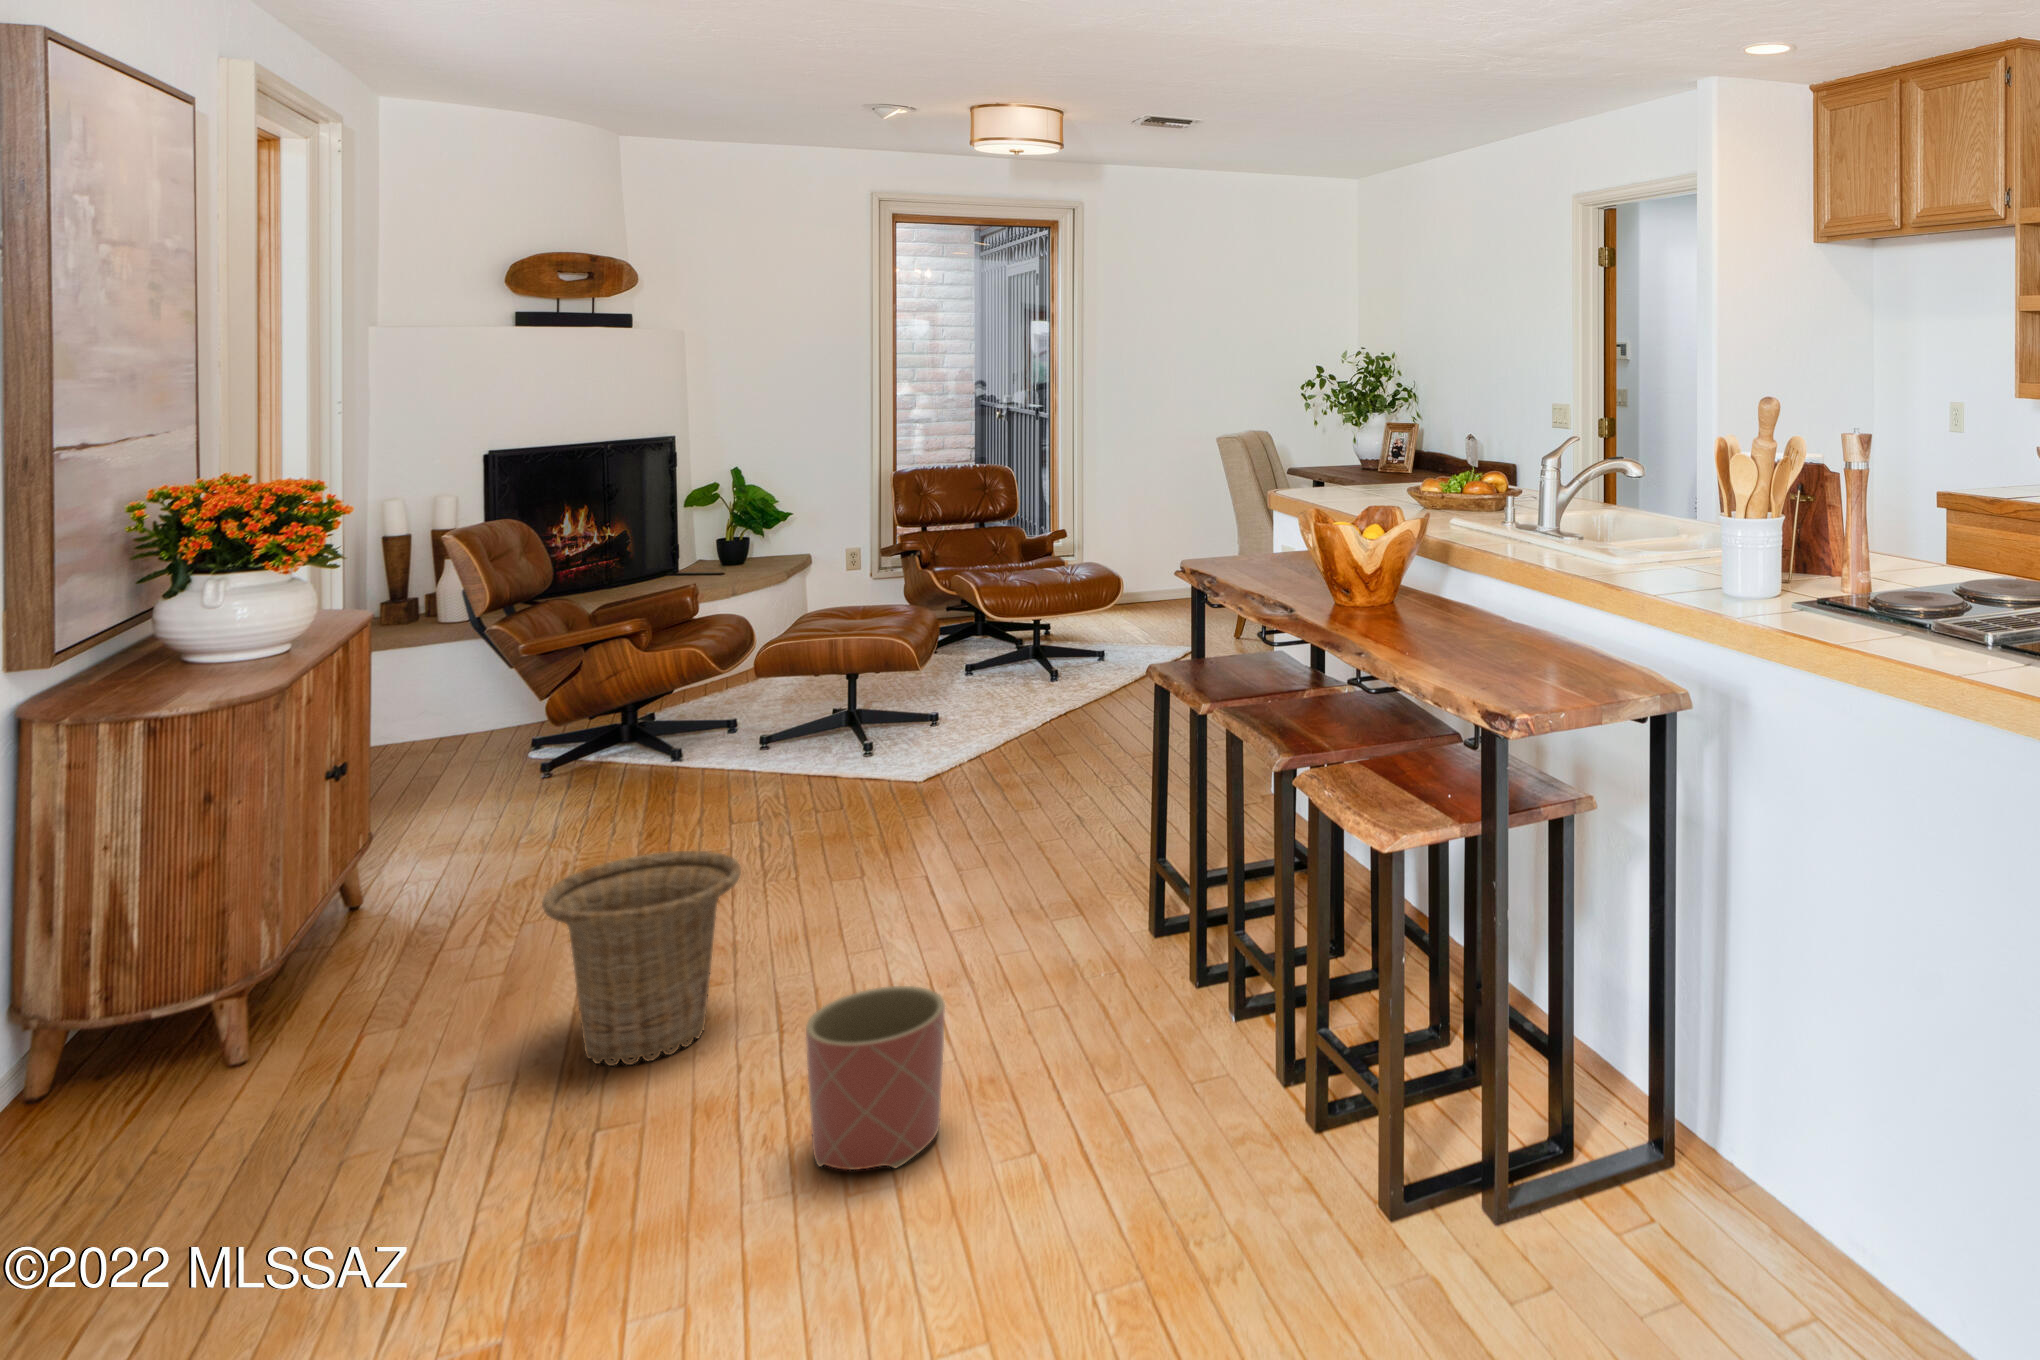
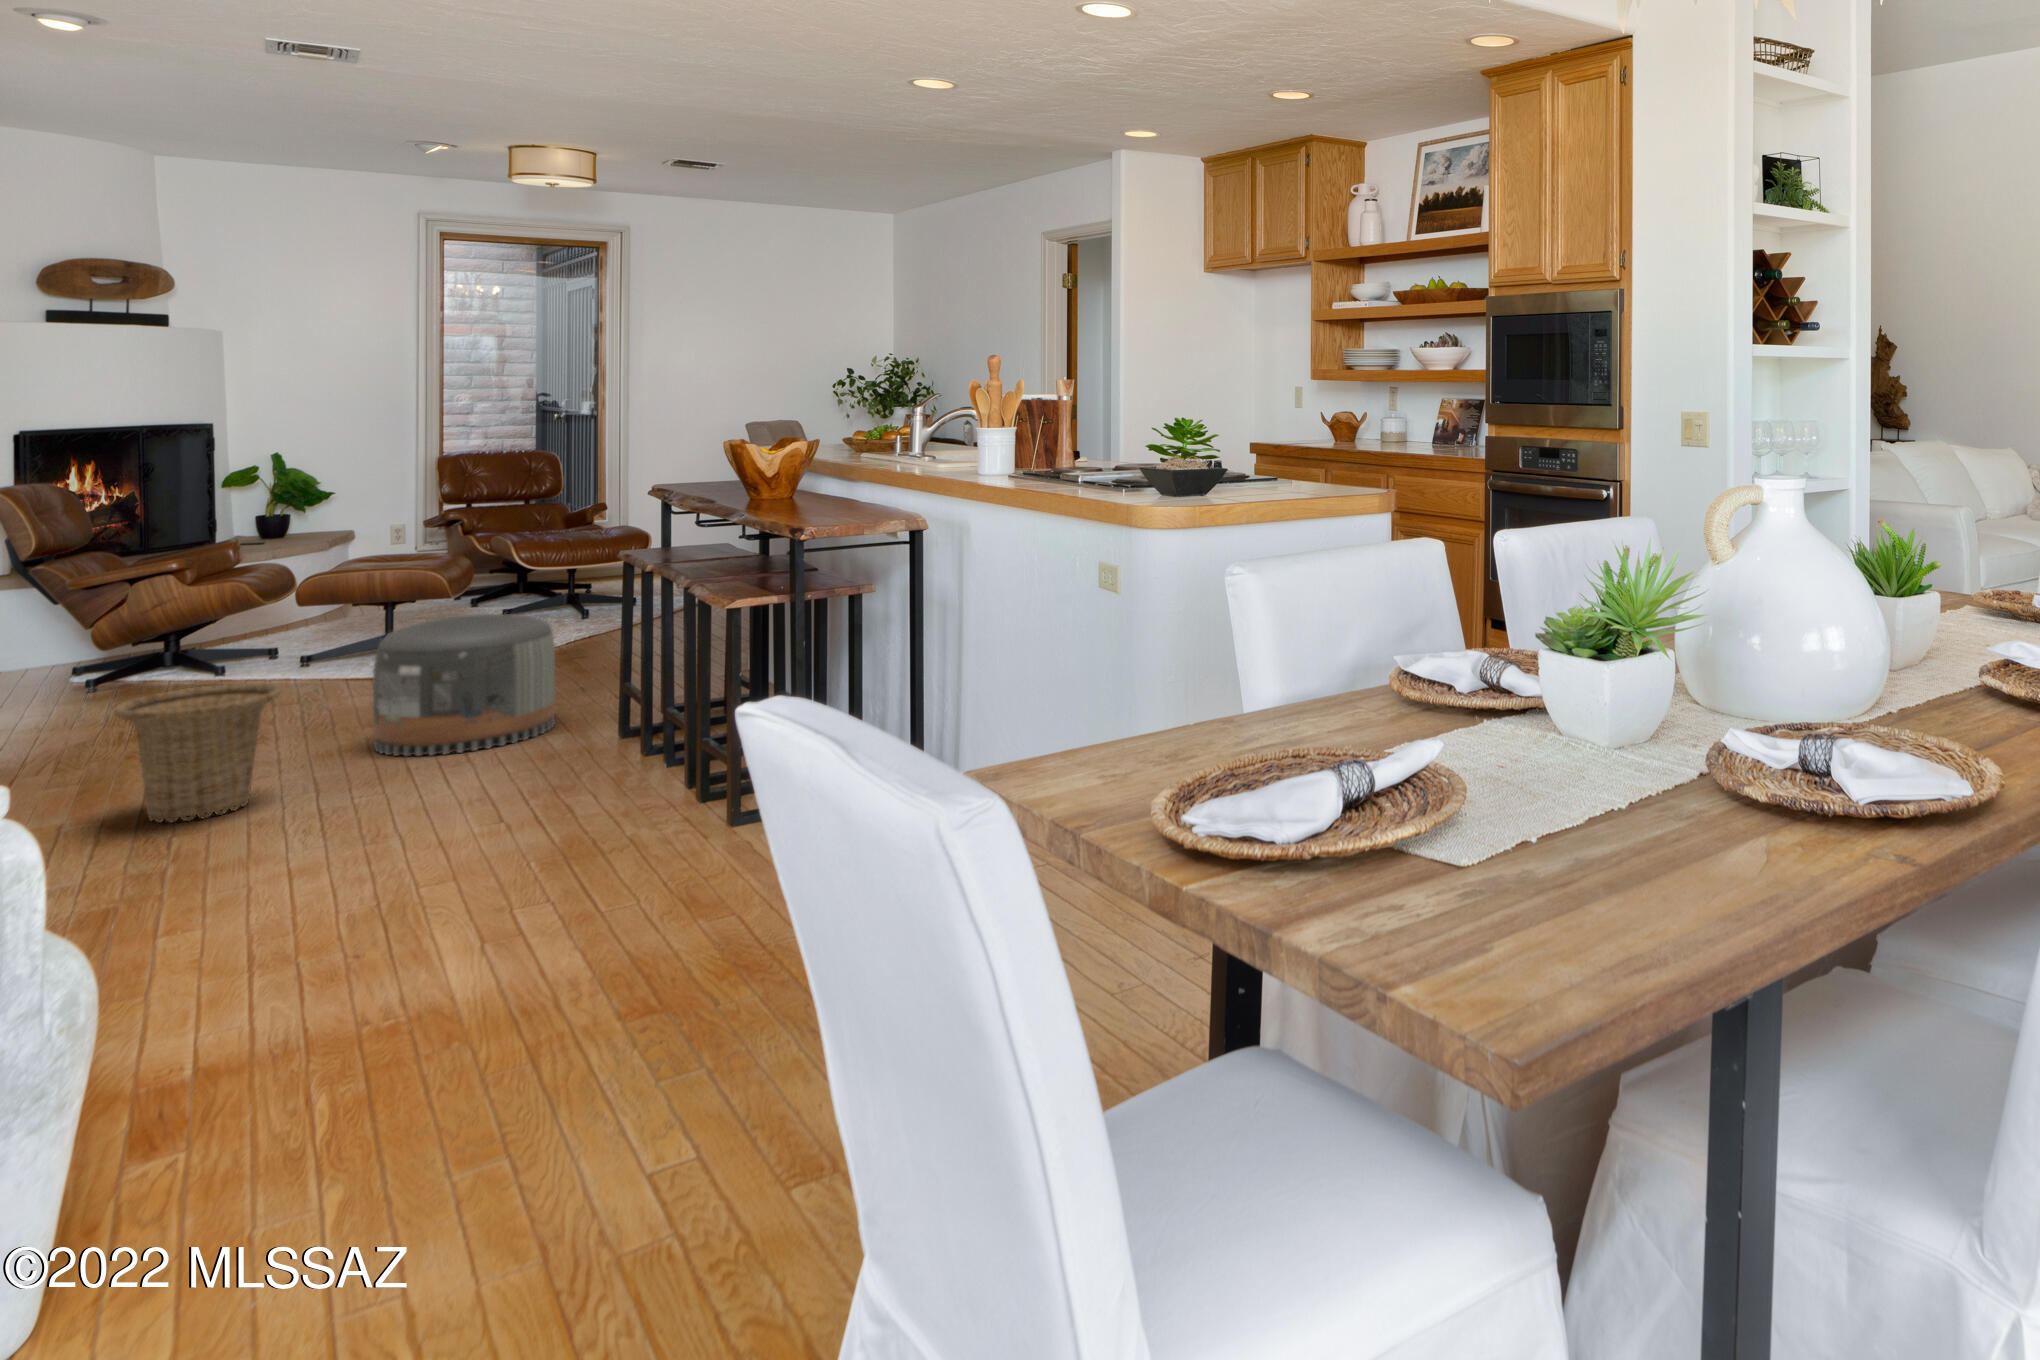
pouf: none [847,731,1059,943] -> present [373,614,555,756]
planter: present [806,986,945,1170] -> none [331,740,438,847]

